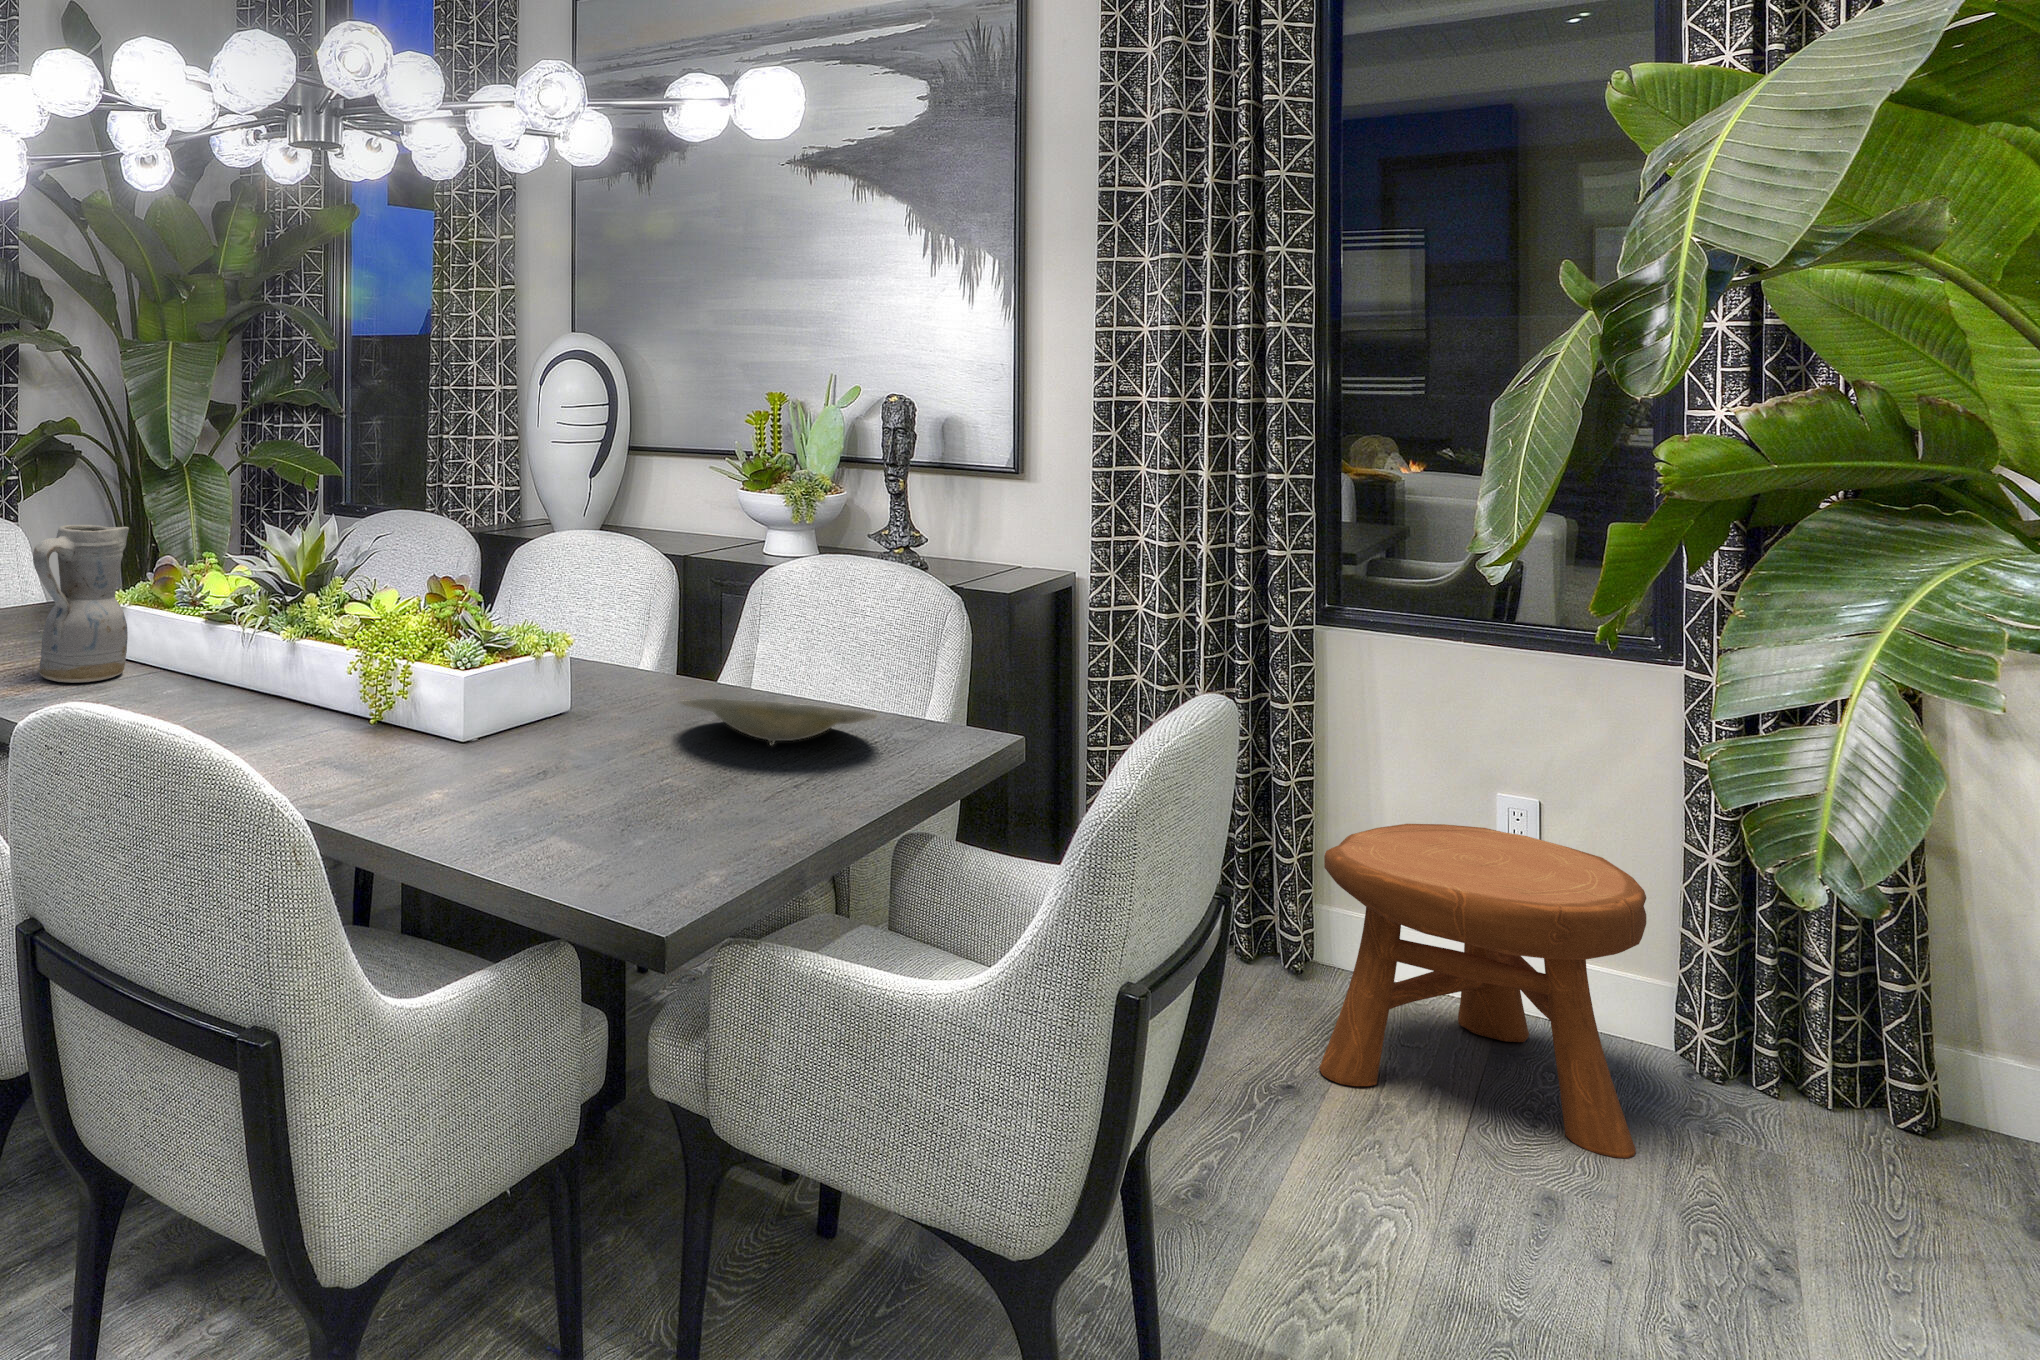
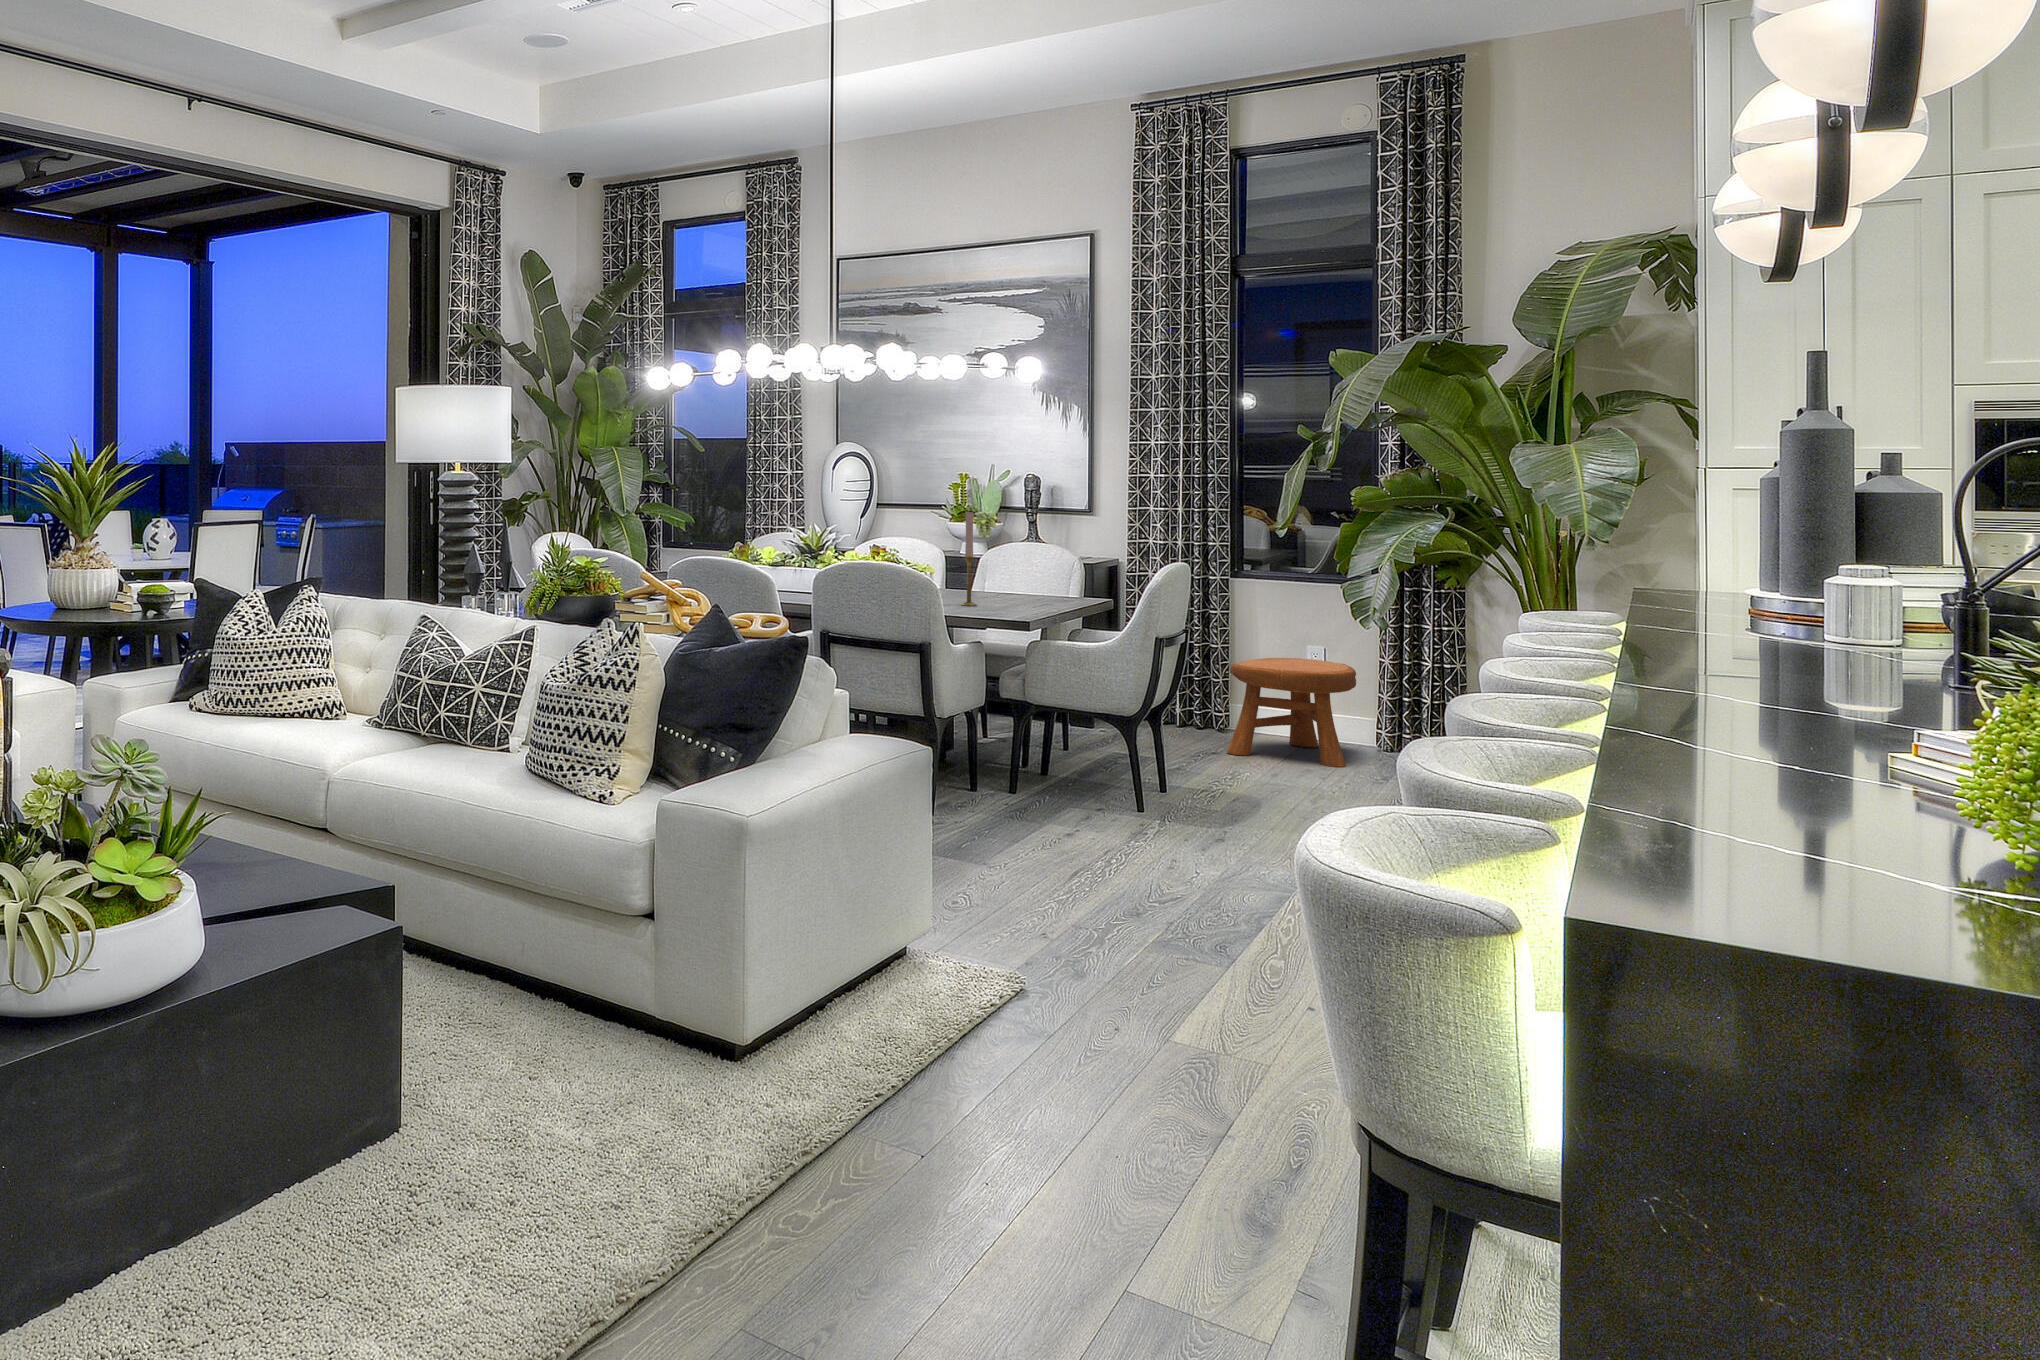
candlestick: none [592,503,638,777] -> present [961,512,977,606]
ceramic pitcher: present [33,525,129,683] -> none [703,528,737,590]
plate: present [680,699,876,745] -> none [981,581,1058,601]

